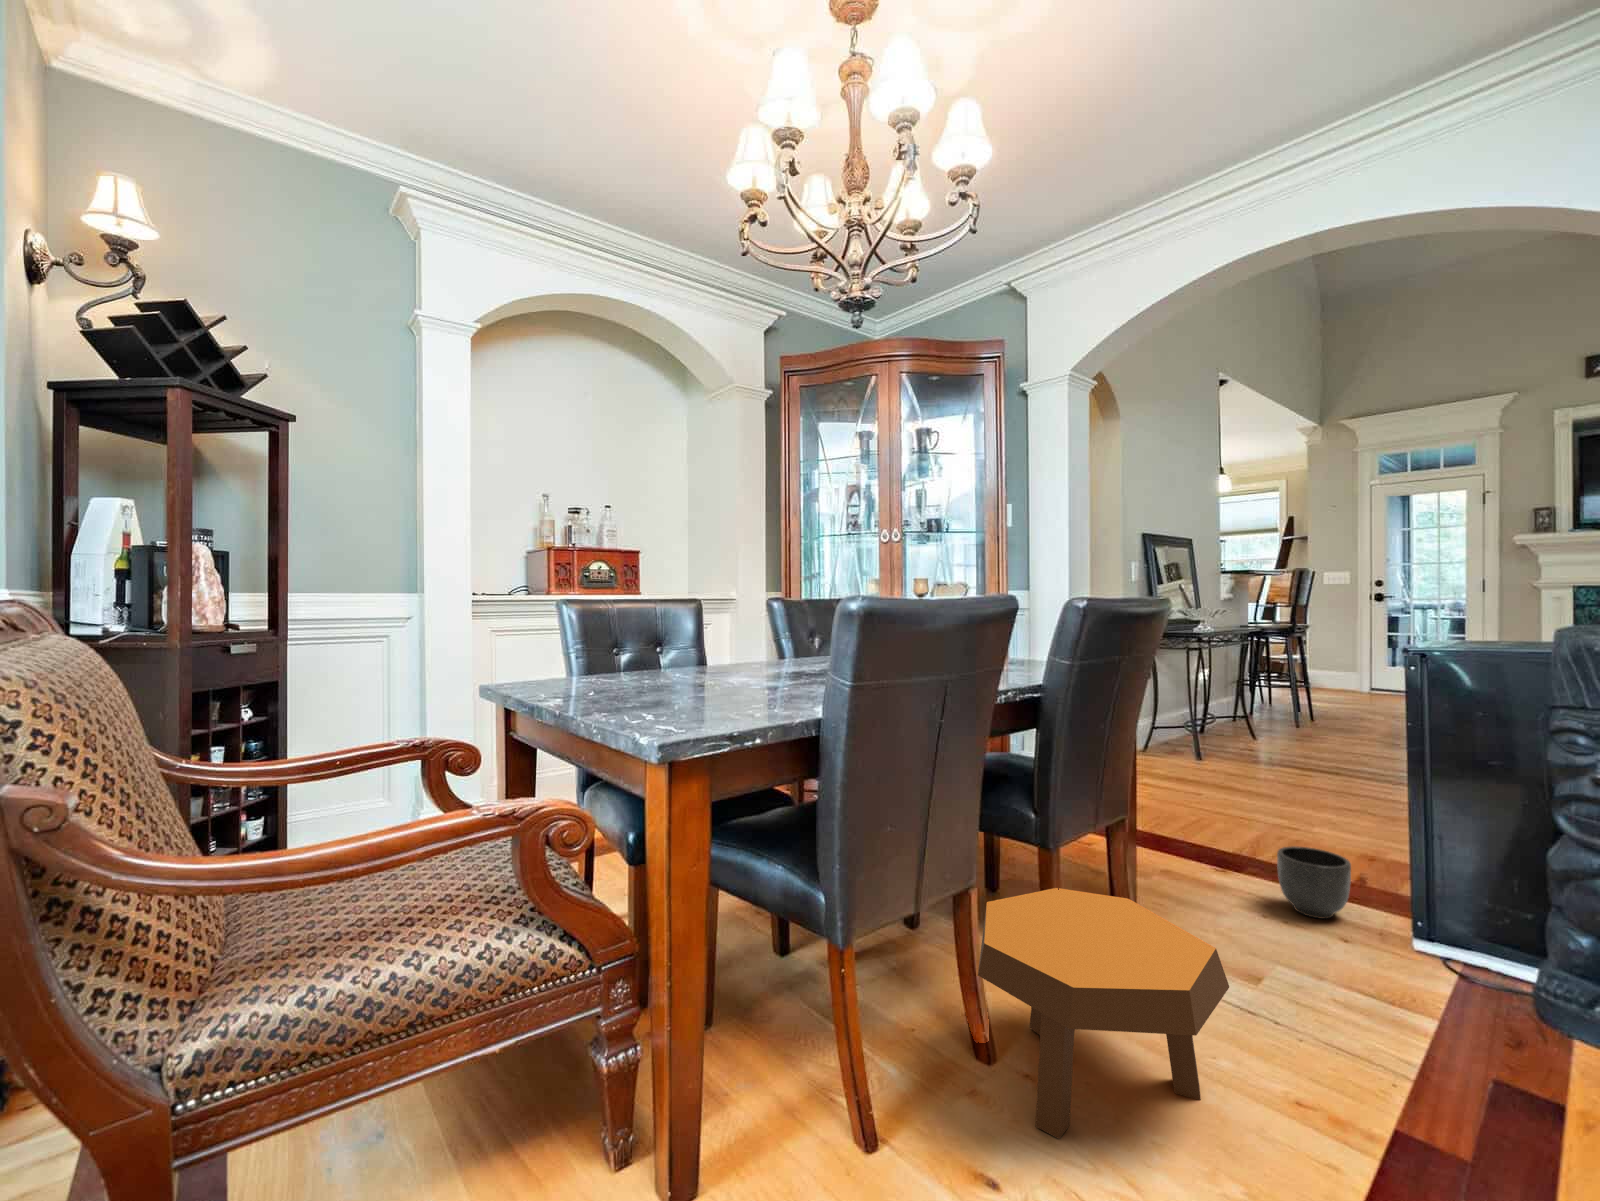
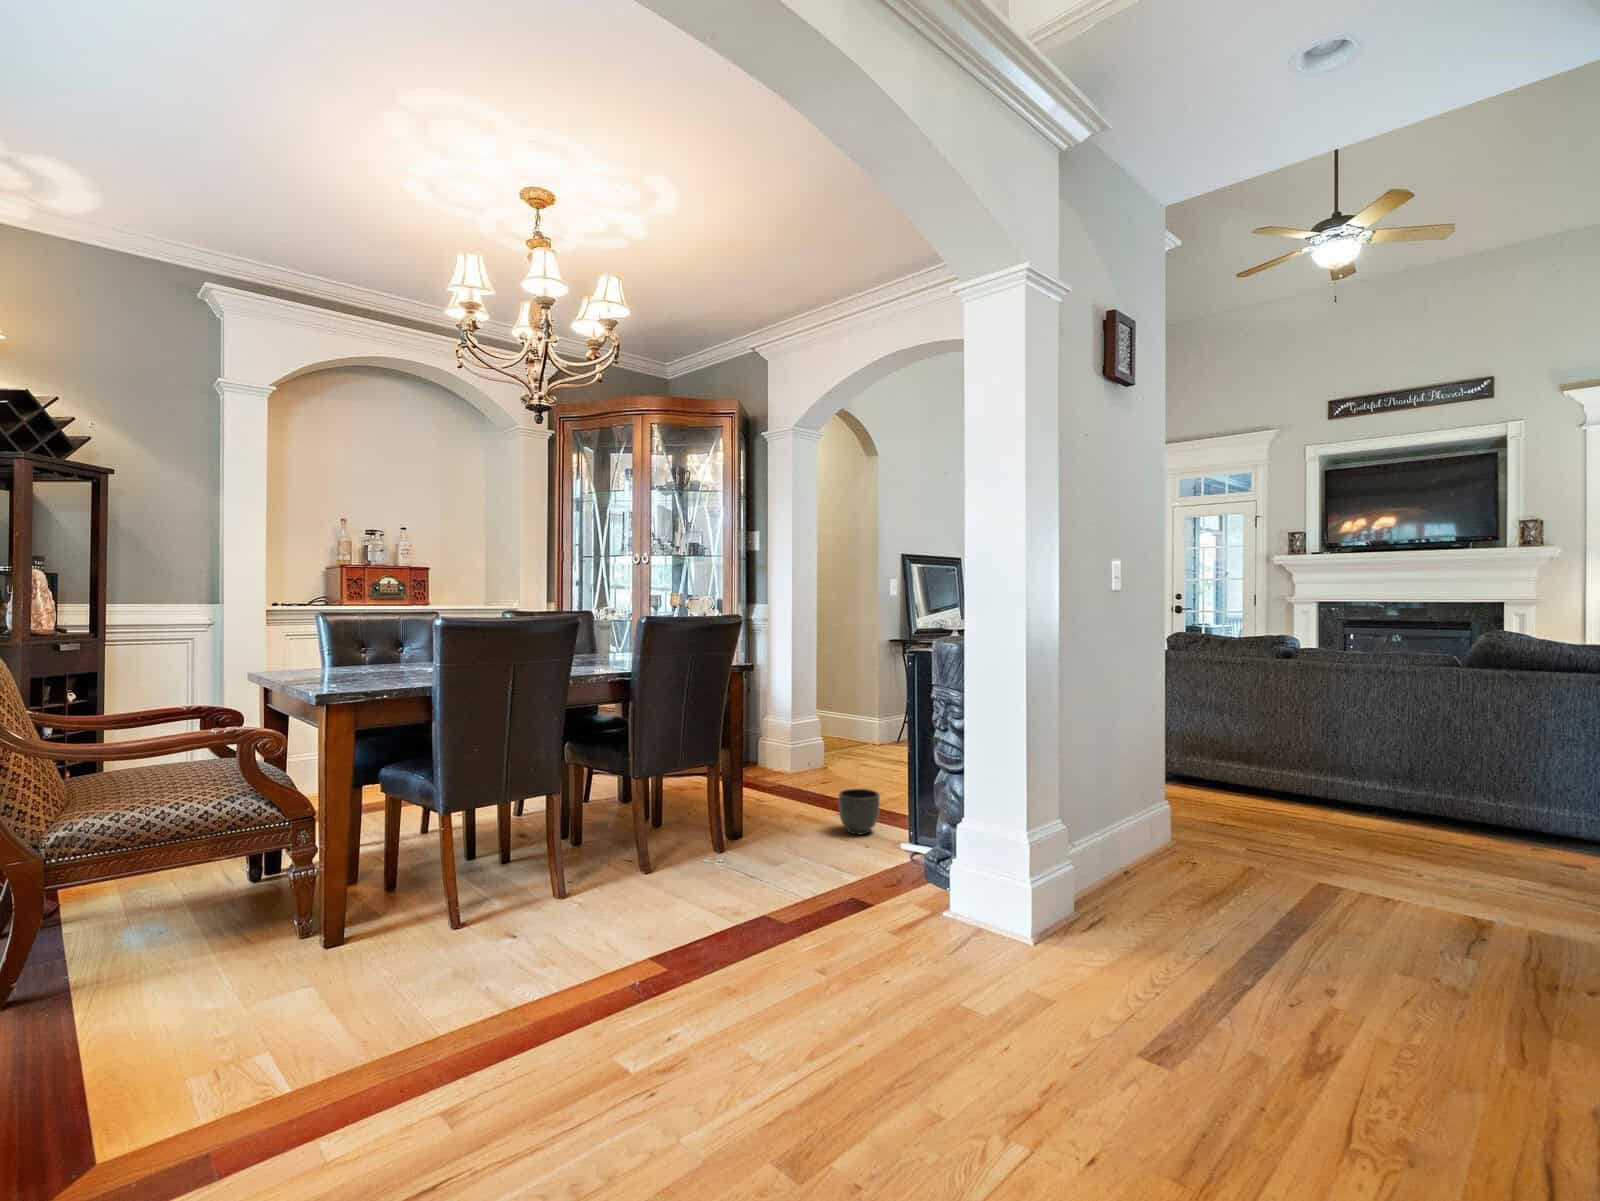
footstool: present [978,888,1229,1139] -> none [544,802,685,924]

